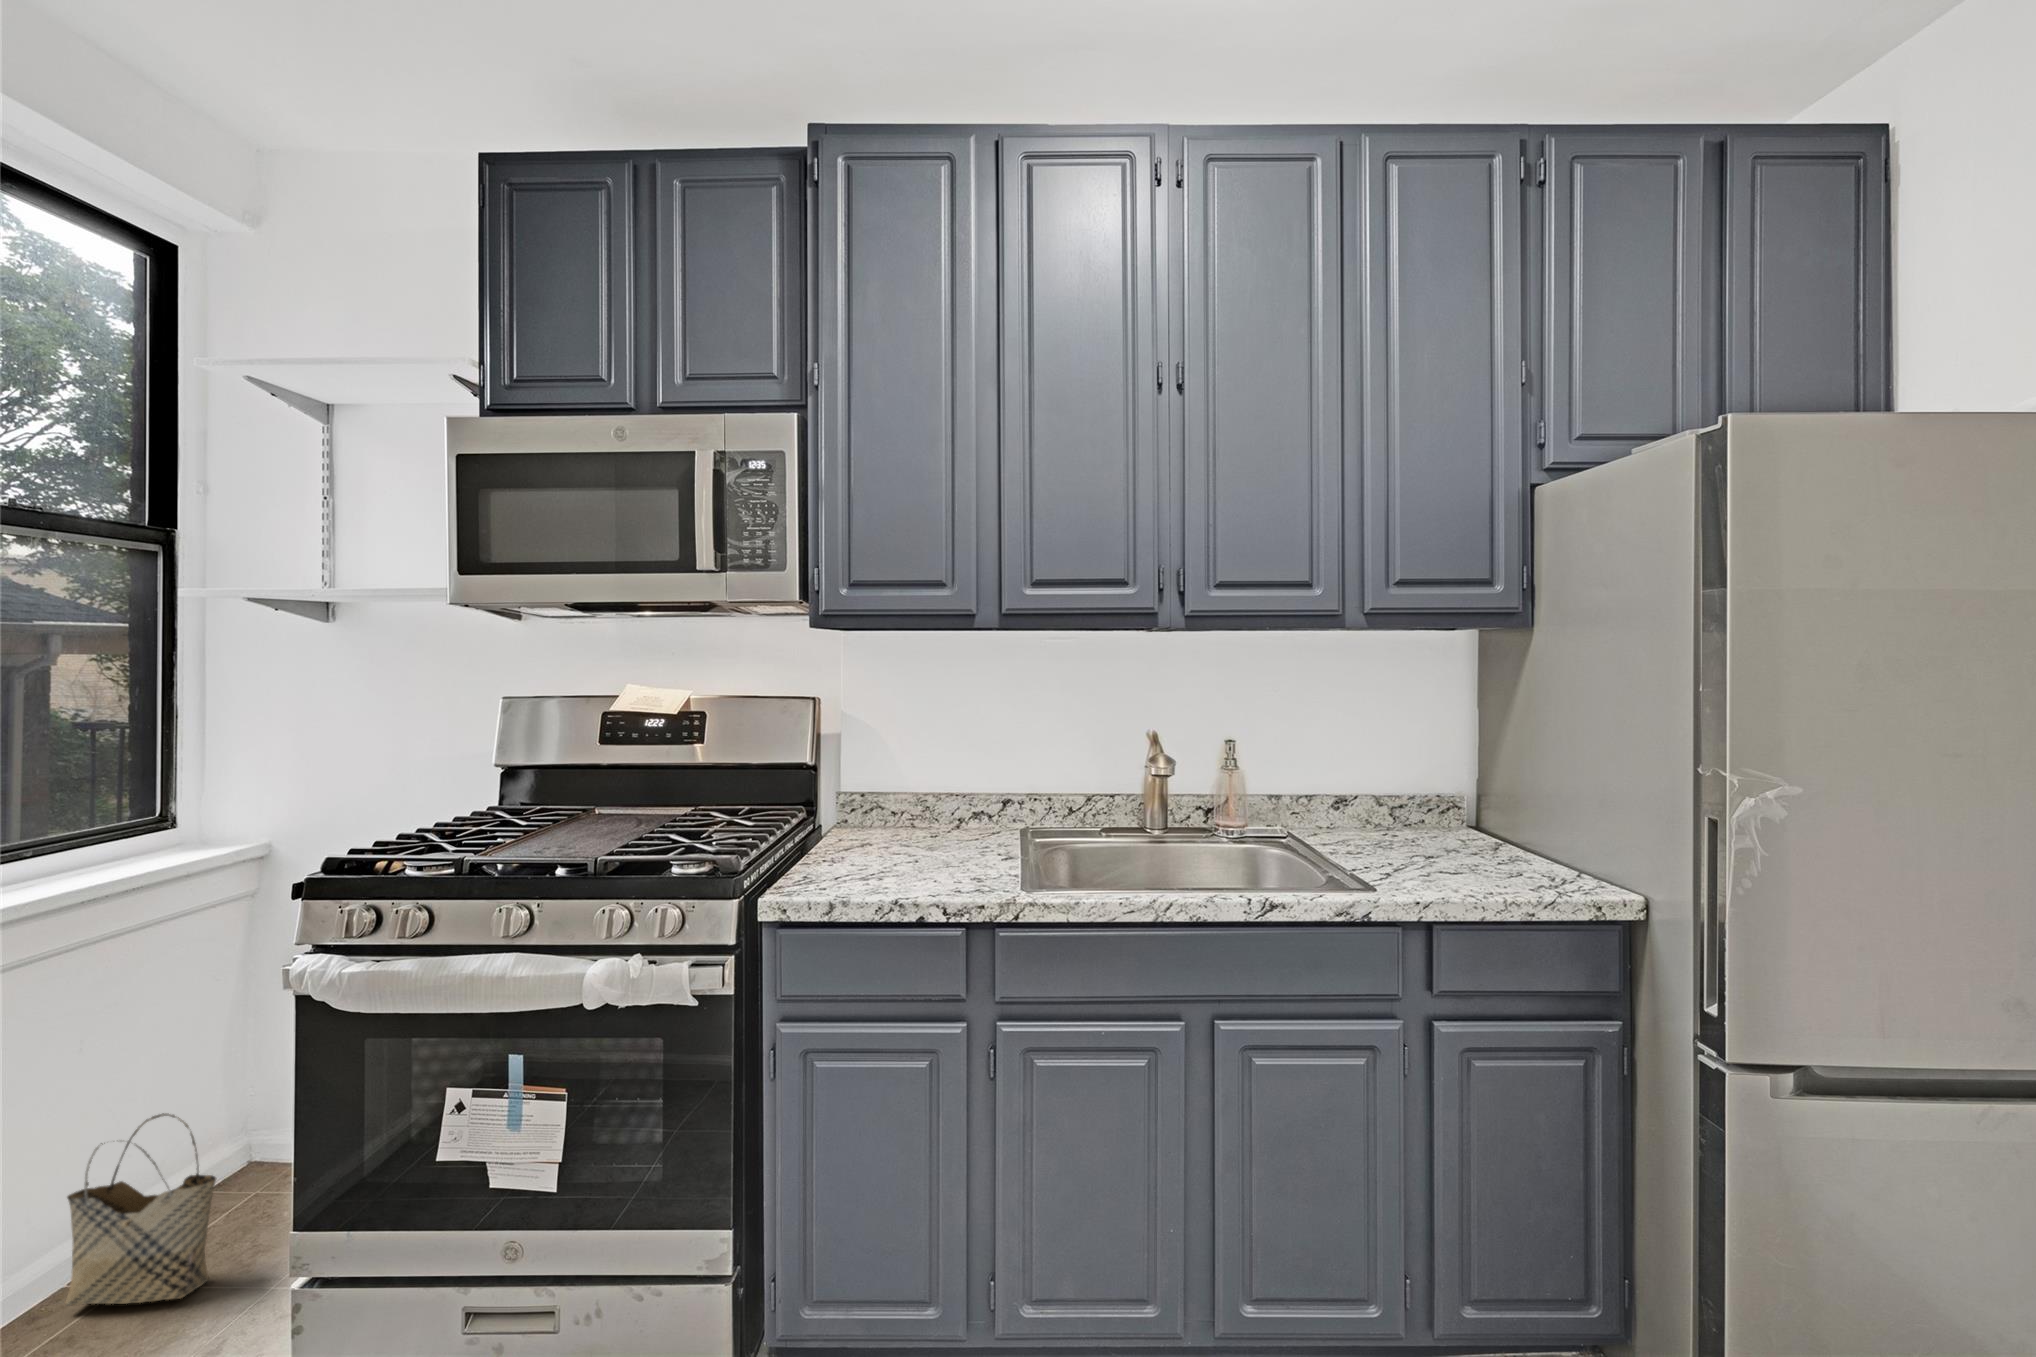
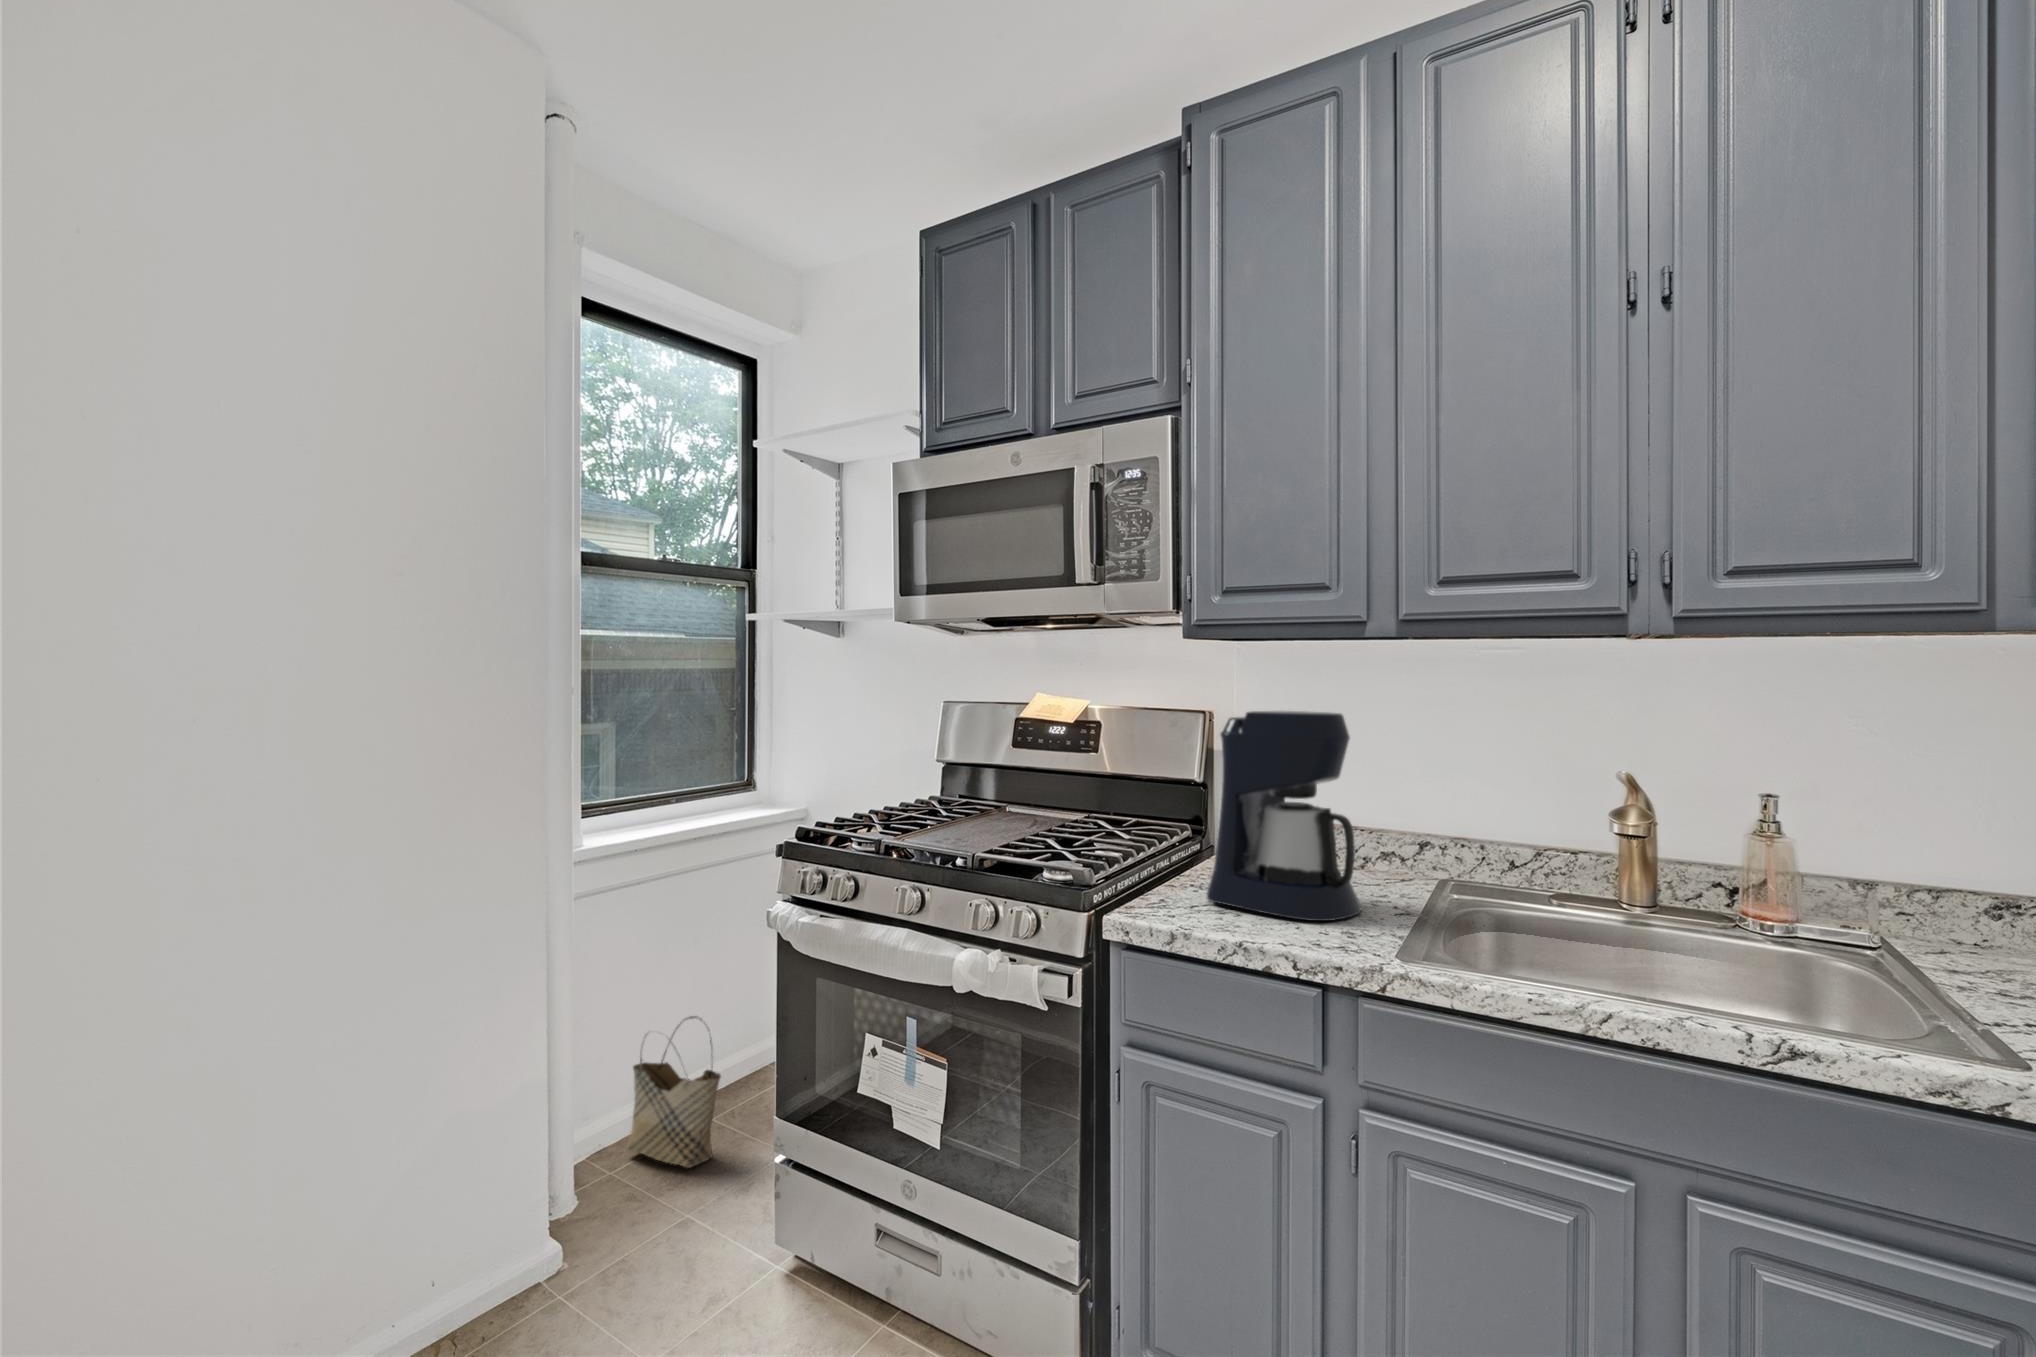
coffee maker: none [848,694,978,873] -> present [1207,711,1361,921]

